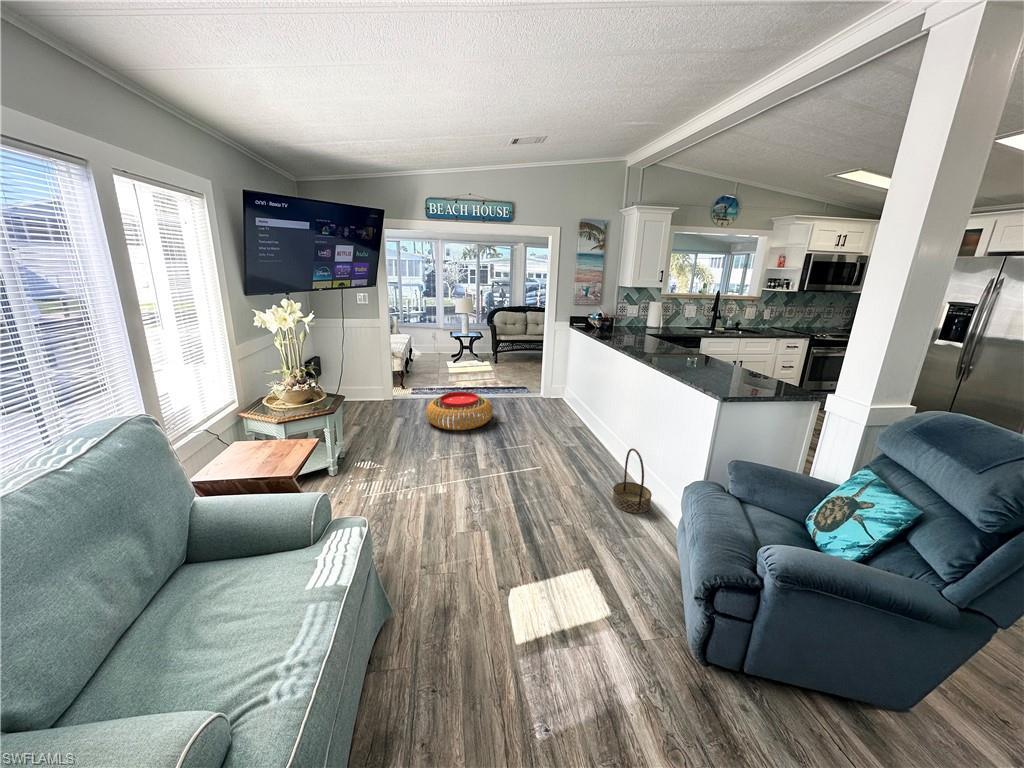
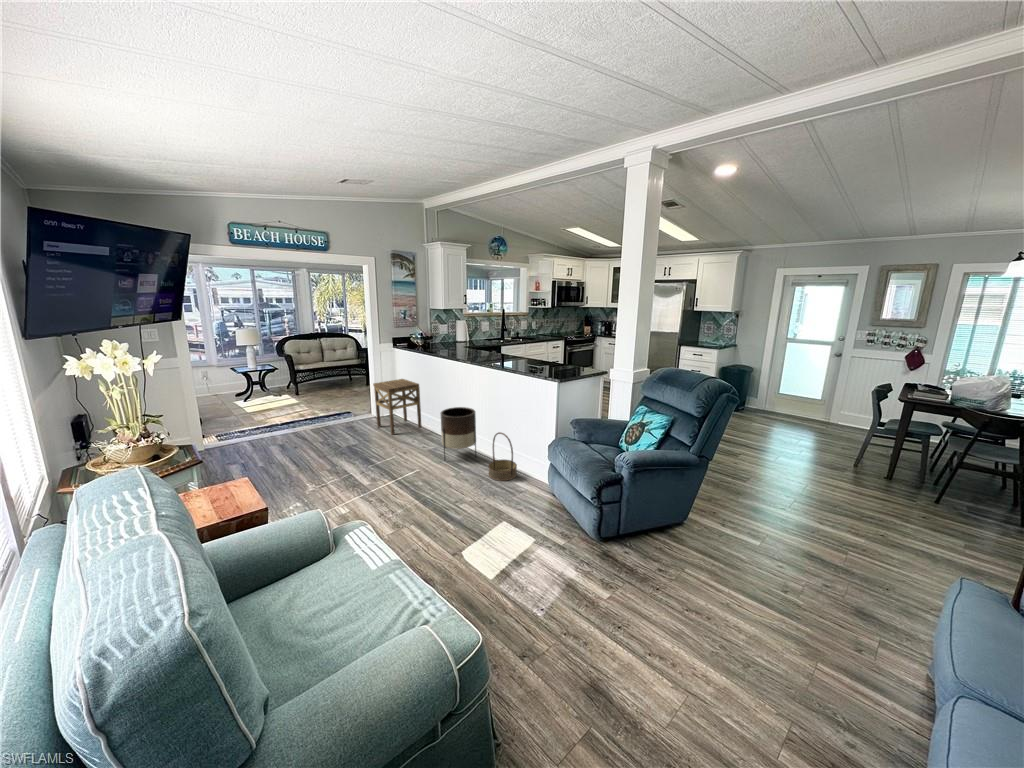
side table: none [536,362,580,421] -> present [373,379,422,435]
pouf: present [426,392,493,430] -> none [266,423,344,464]
planter: none [574,405,620,471] -> present [440,407,476,460]

